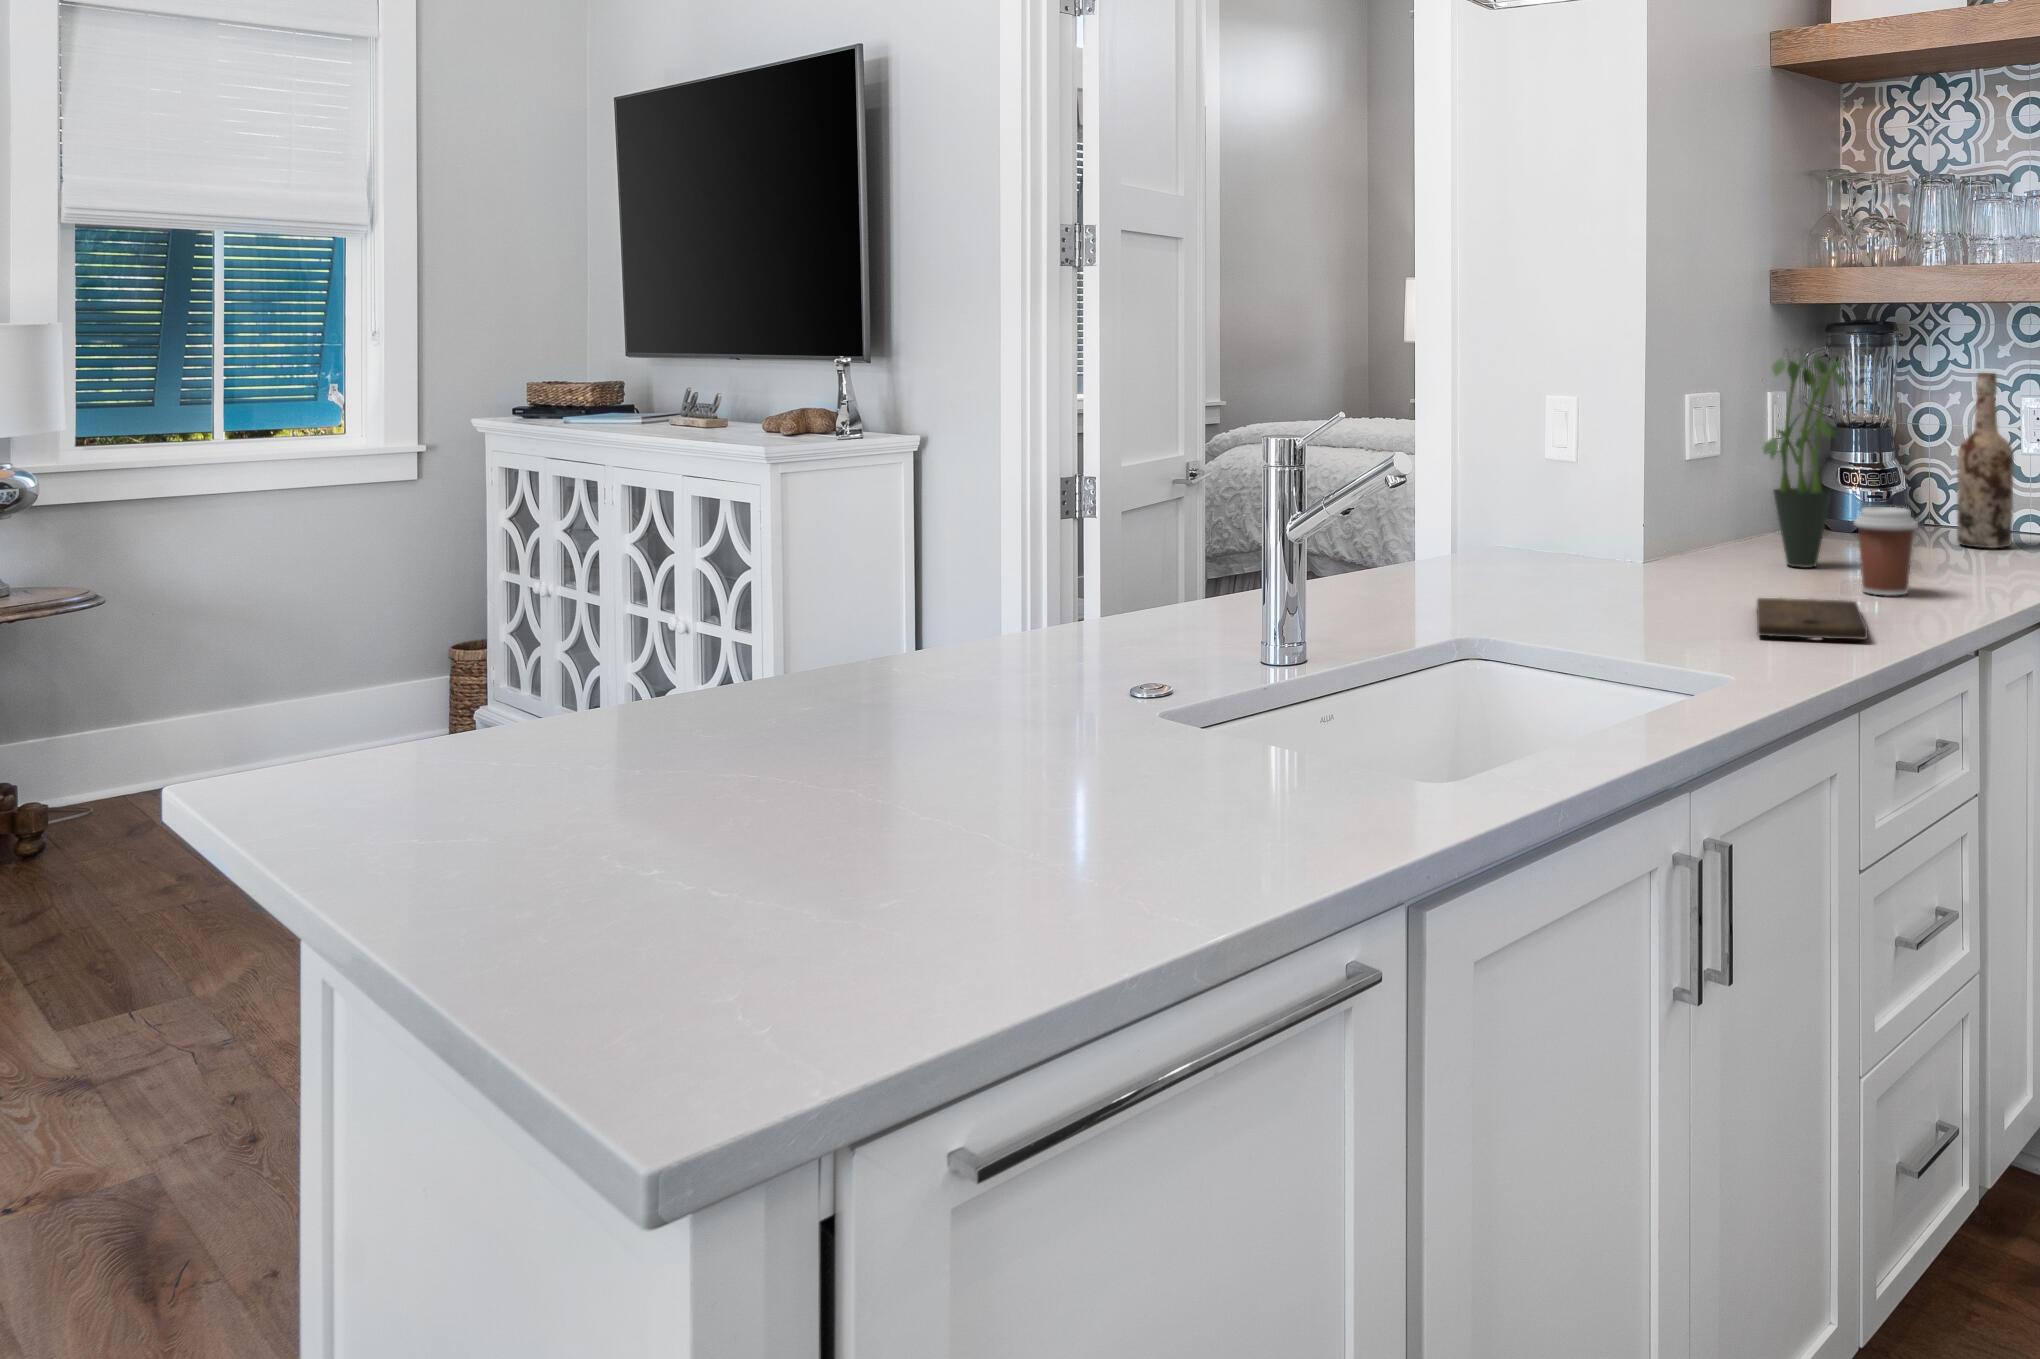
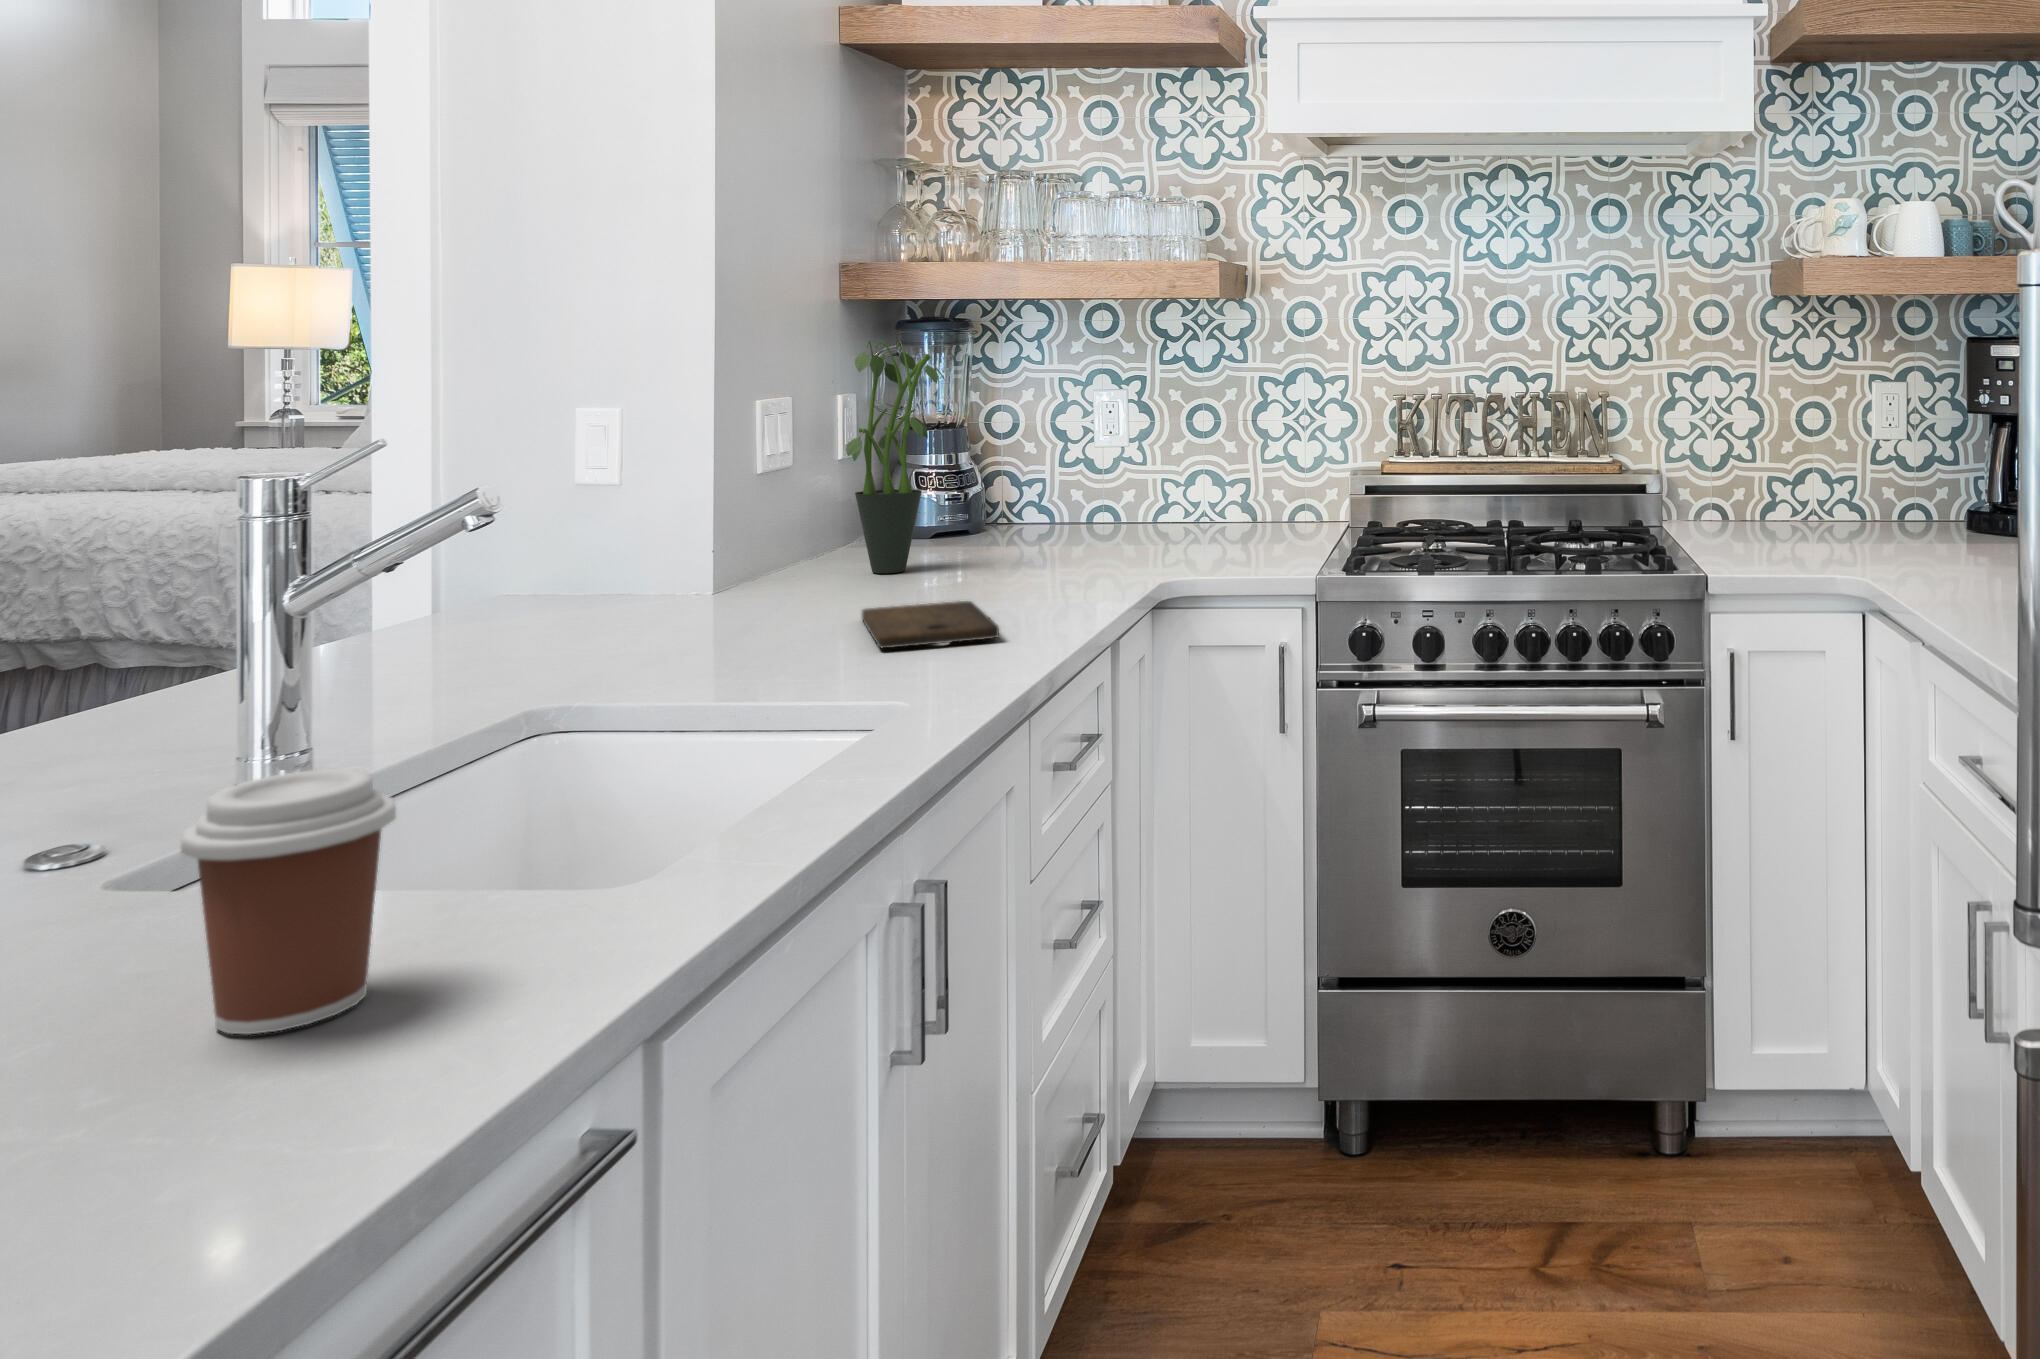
wine bottle: present [1957,373,2014,548] -> none [1038,366,1092,537]
coffee cup: present [1854,507,1918,595] -> present [181,769,396,1034]

